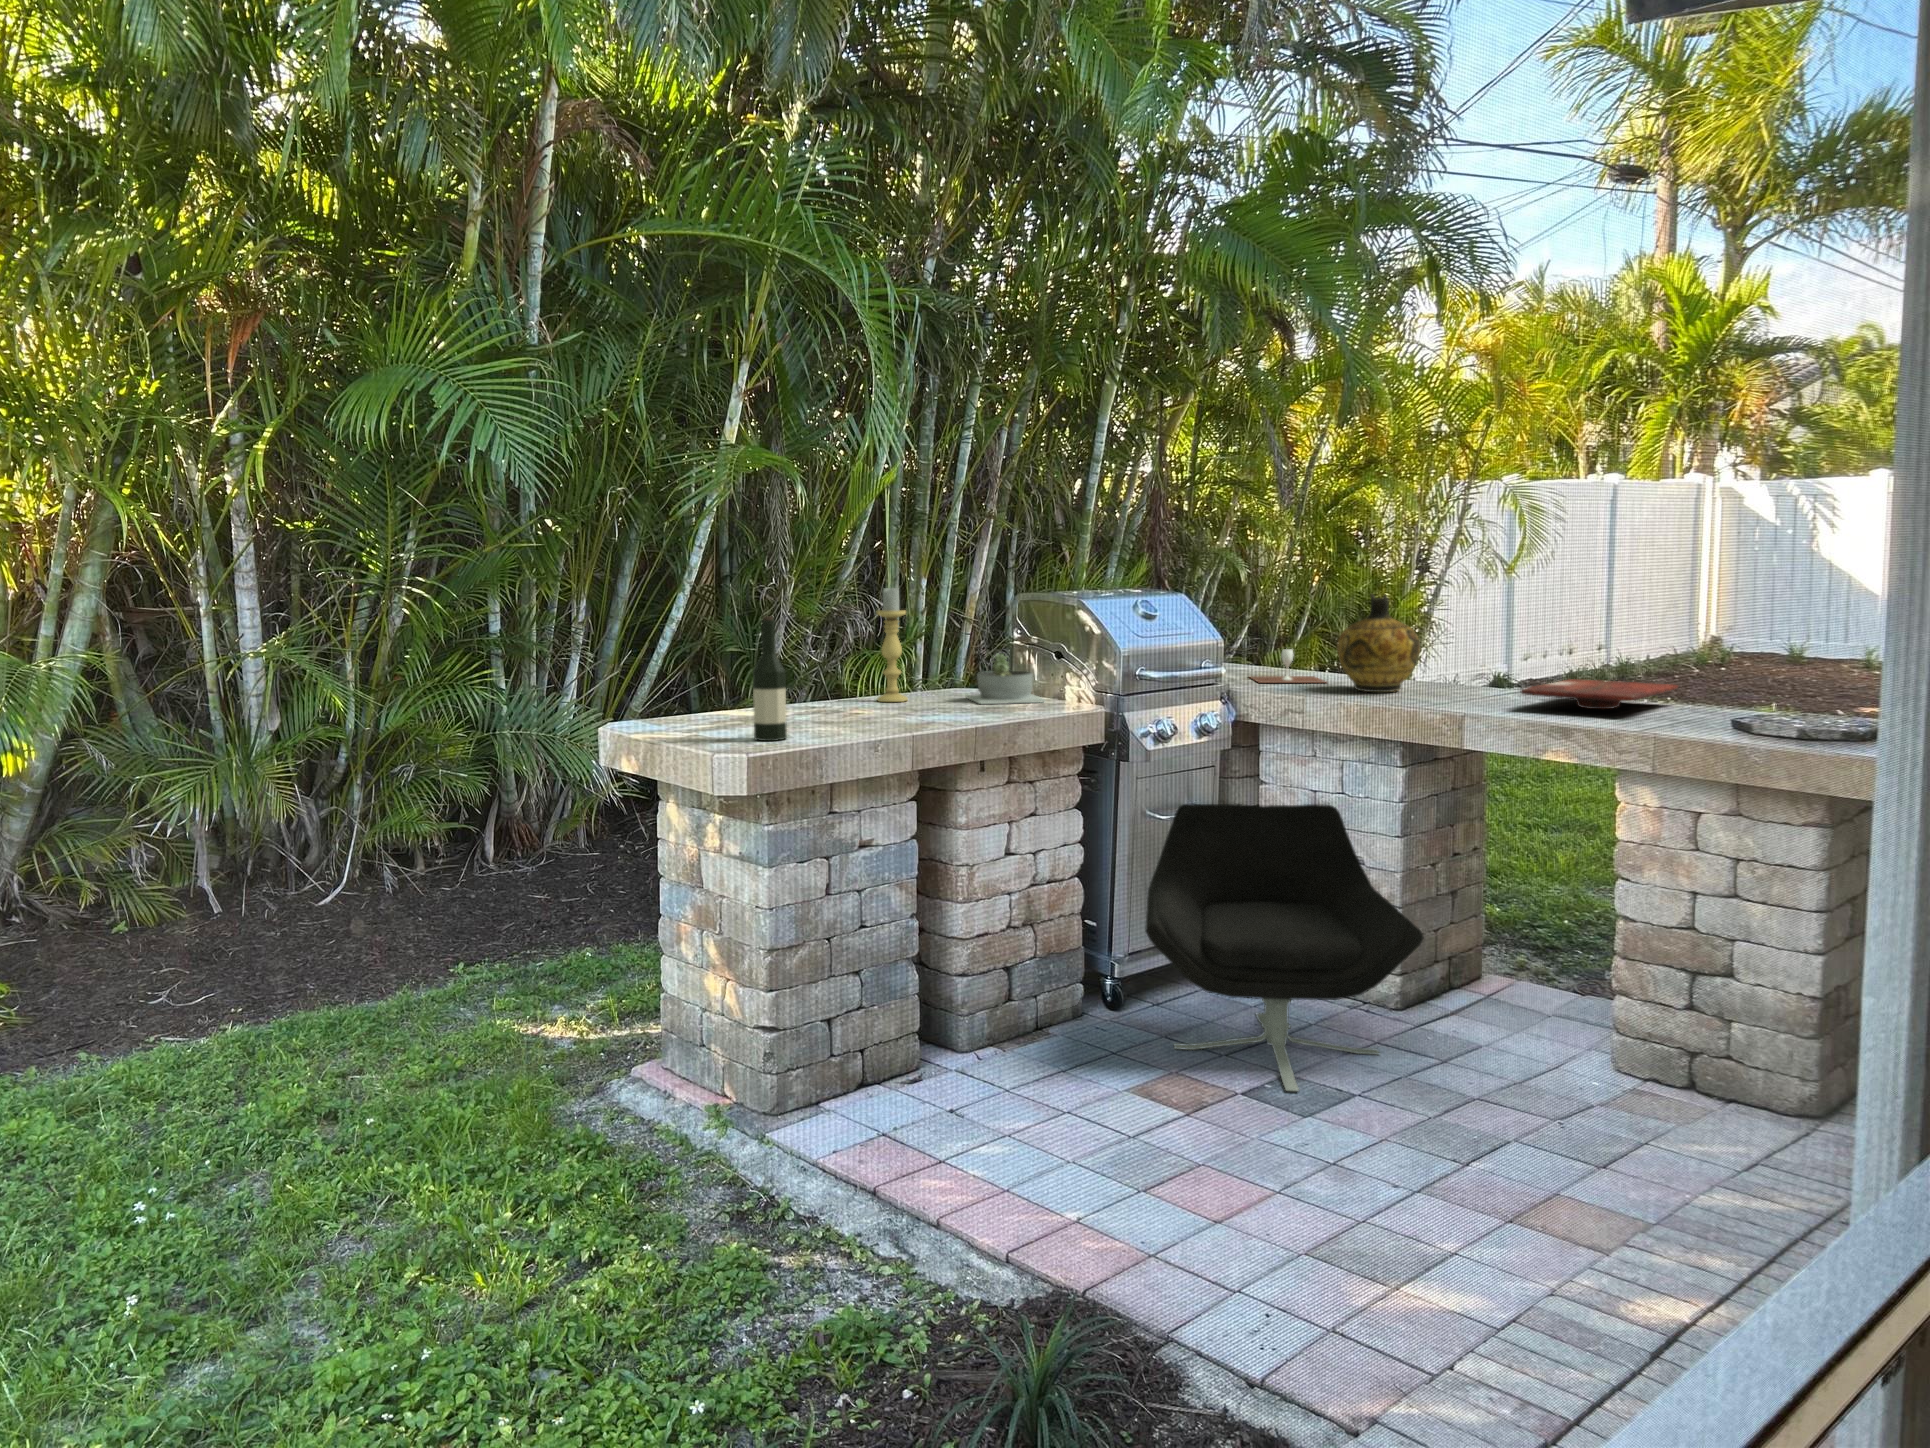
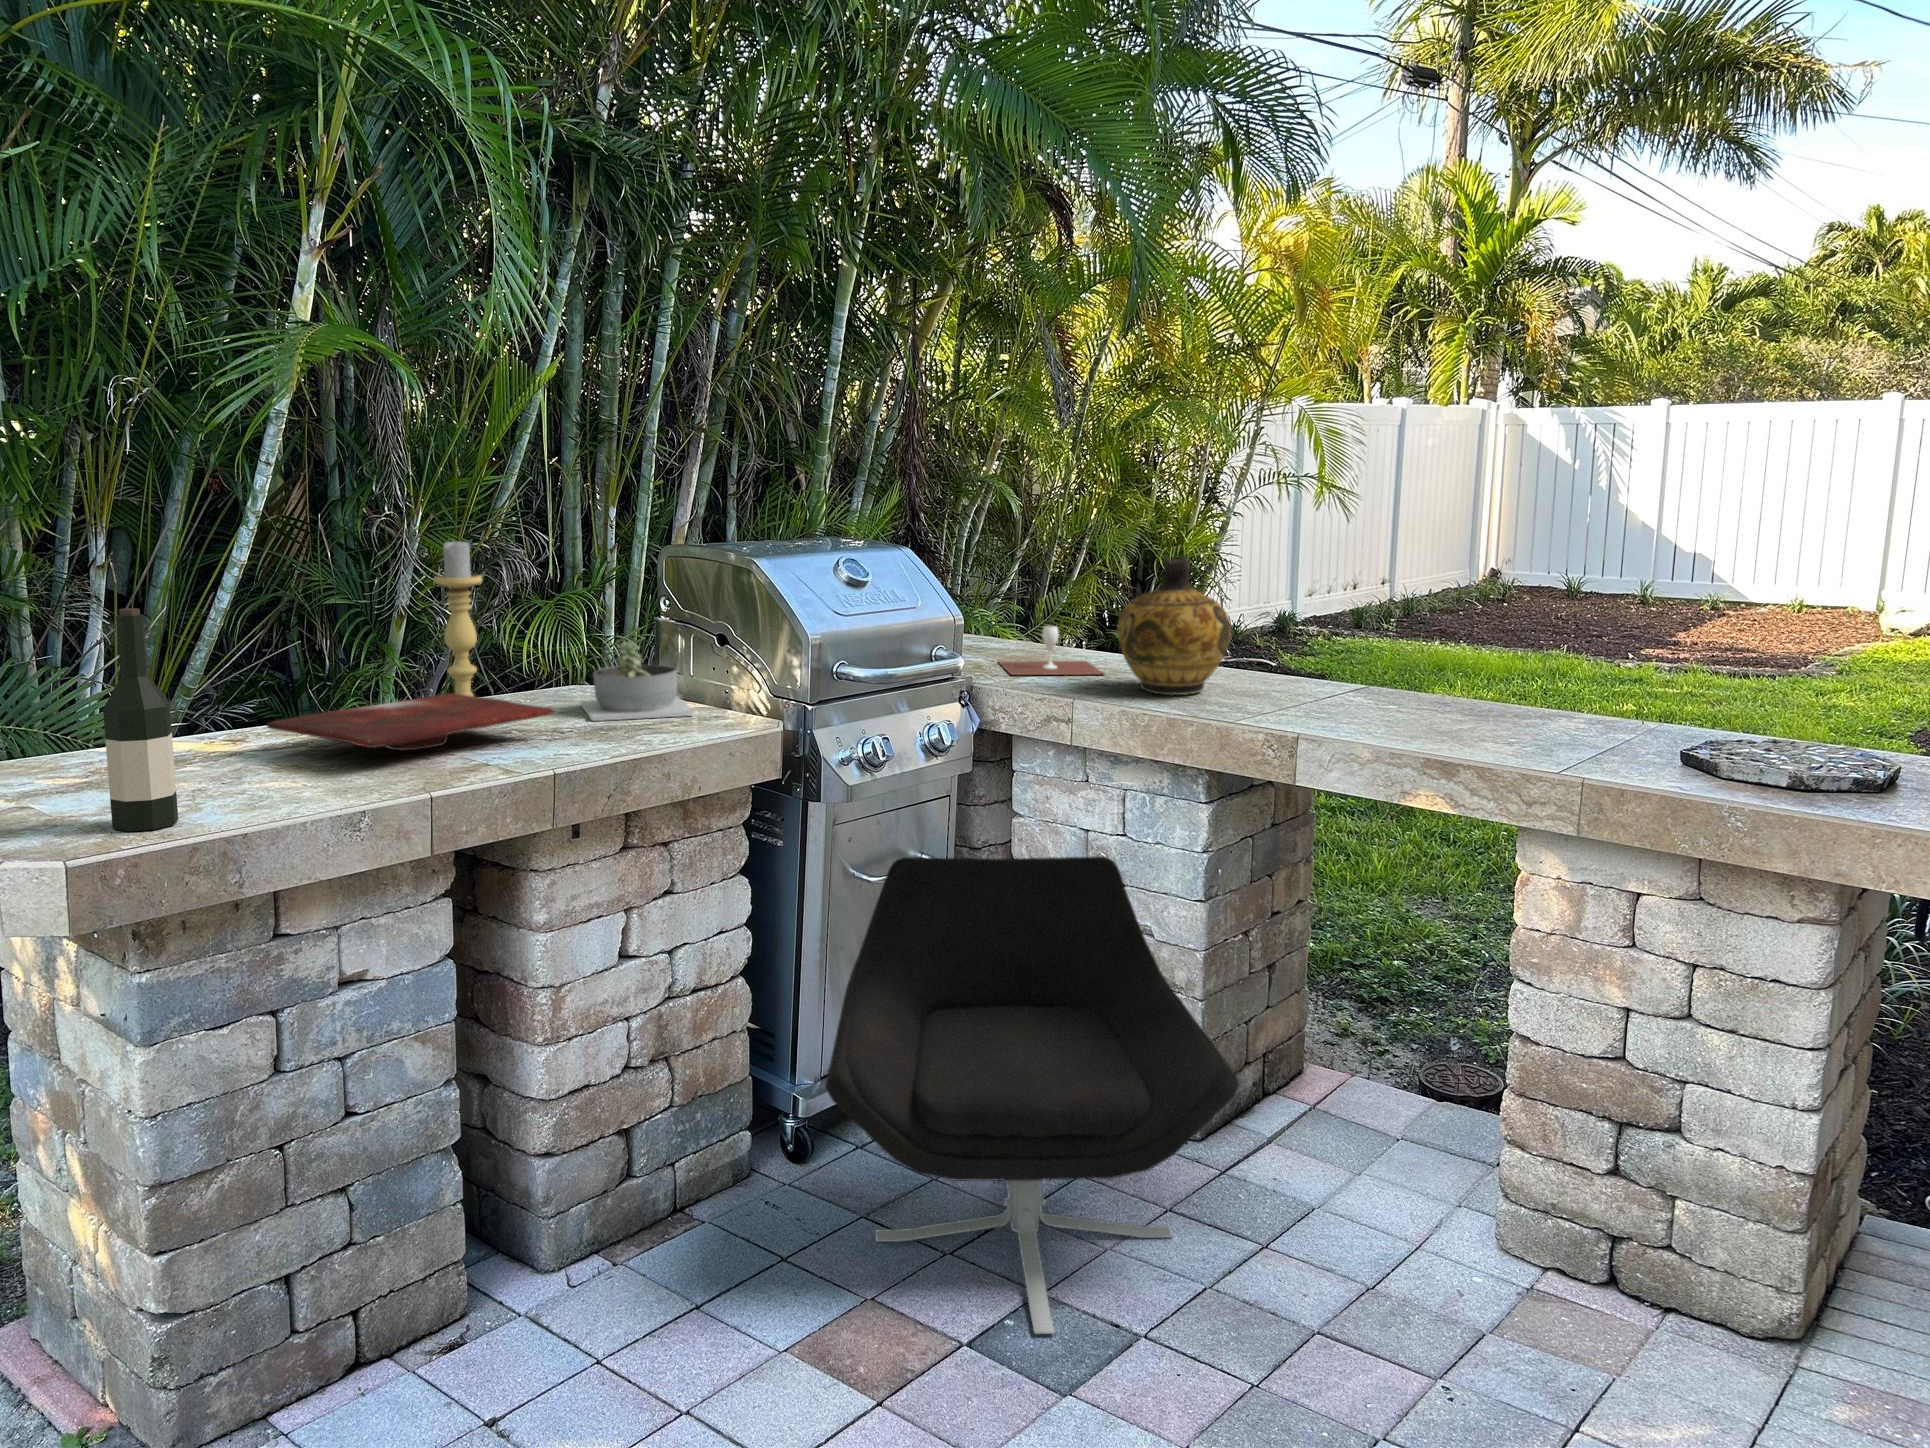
cutting board: present [1521,679,1678,709] -> present [267,693,554,751]

